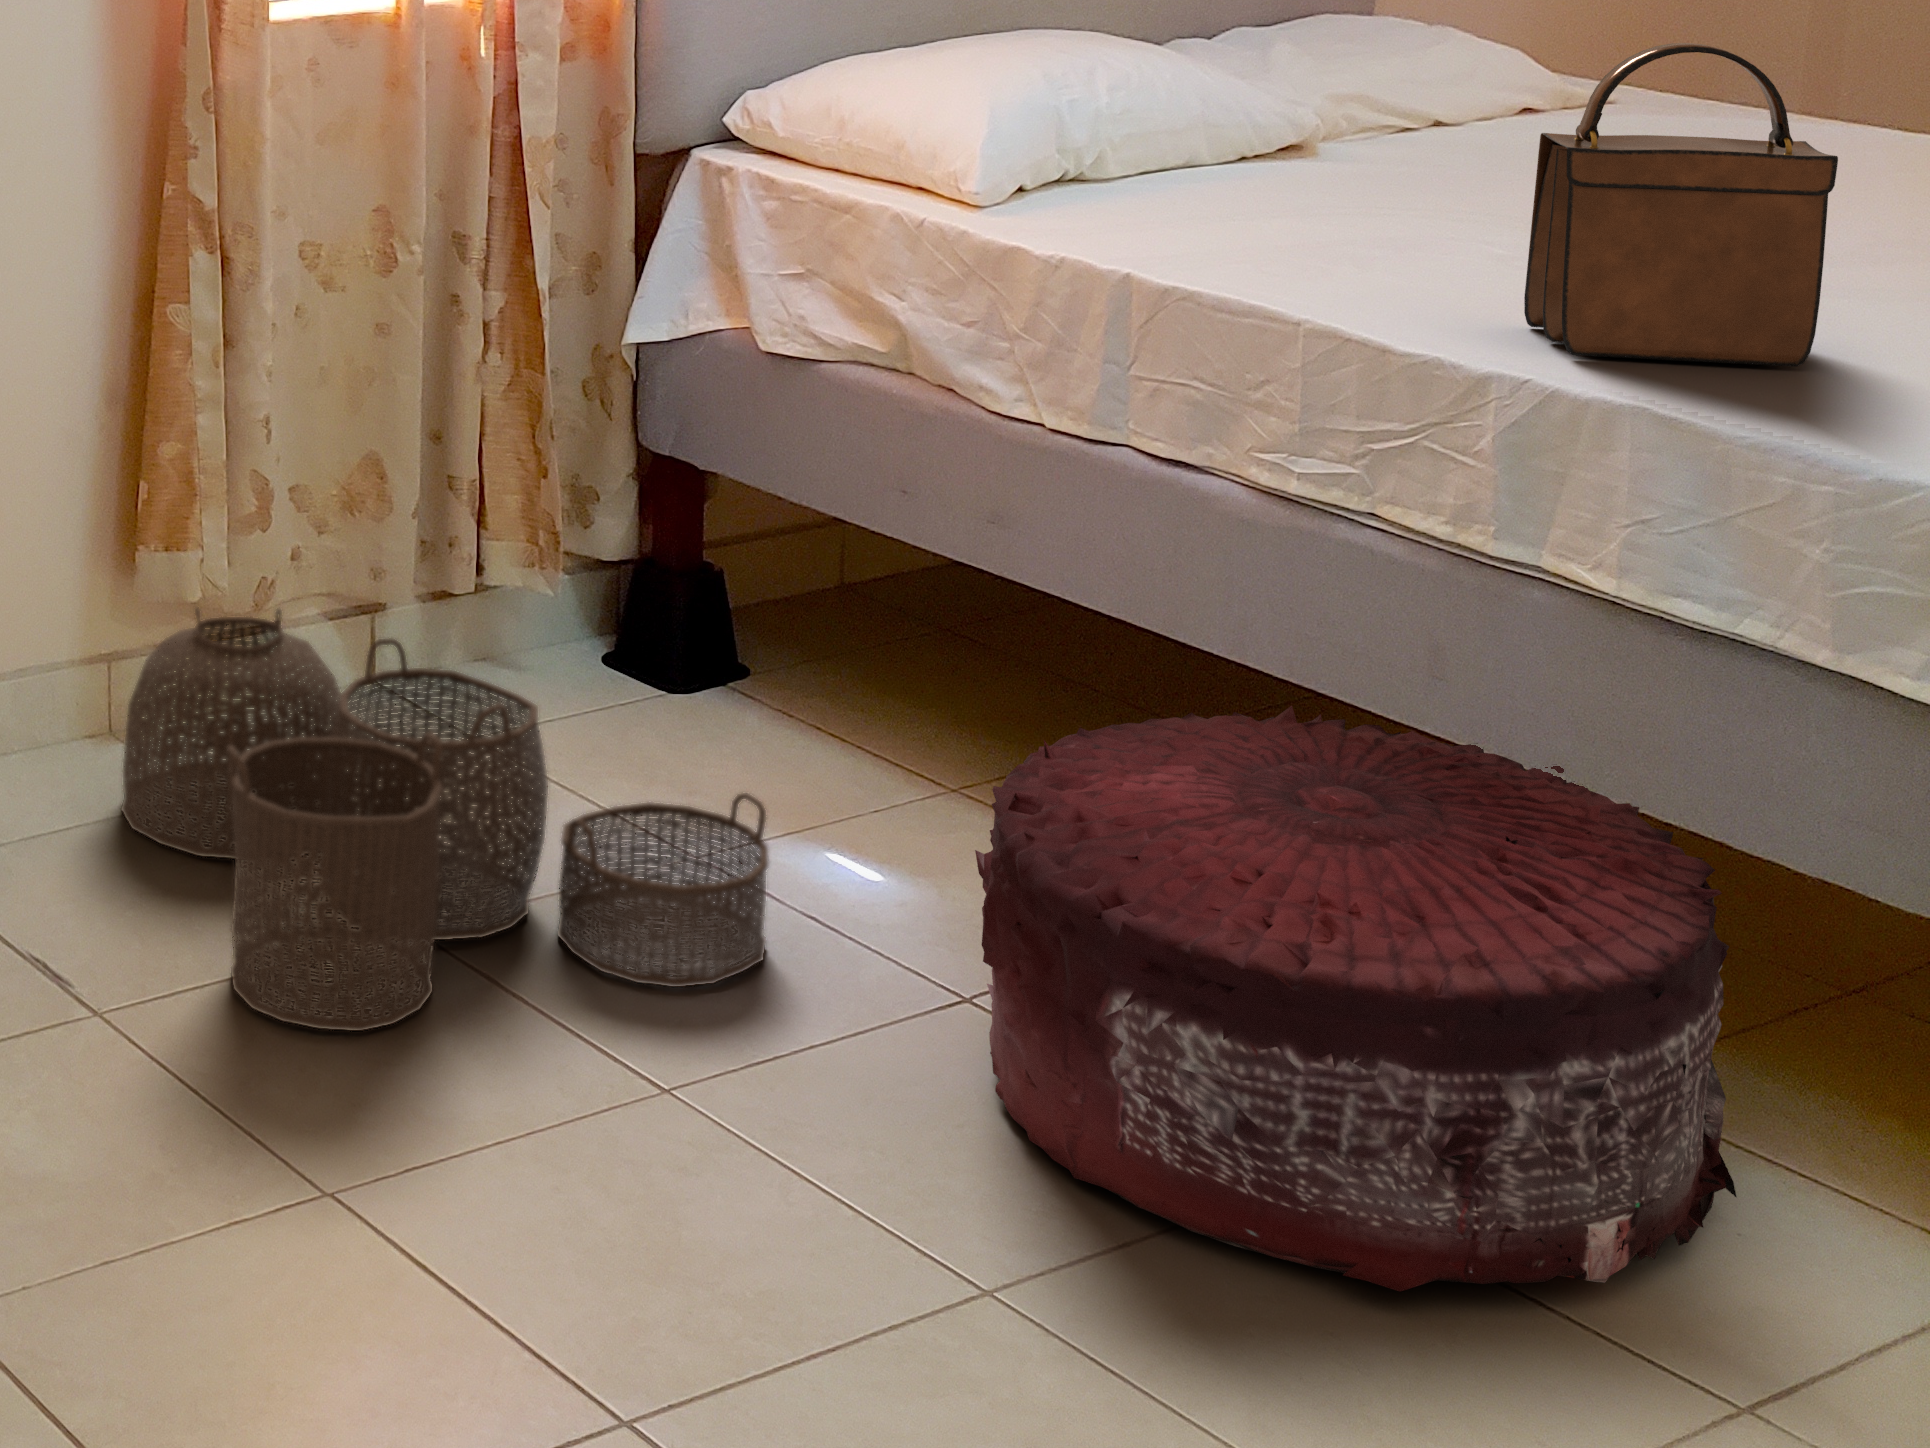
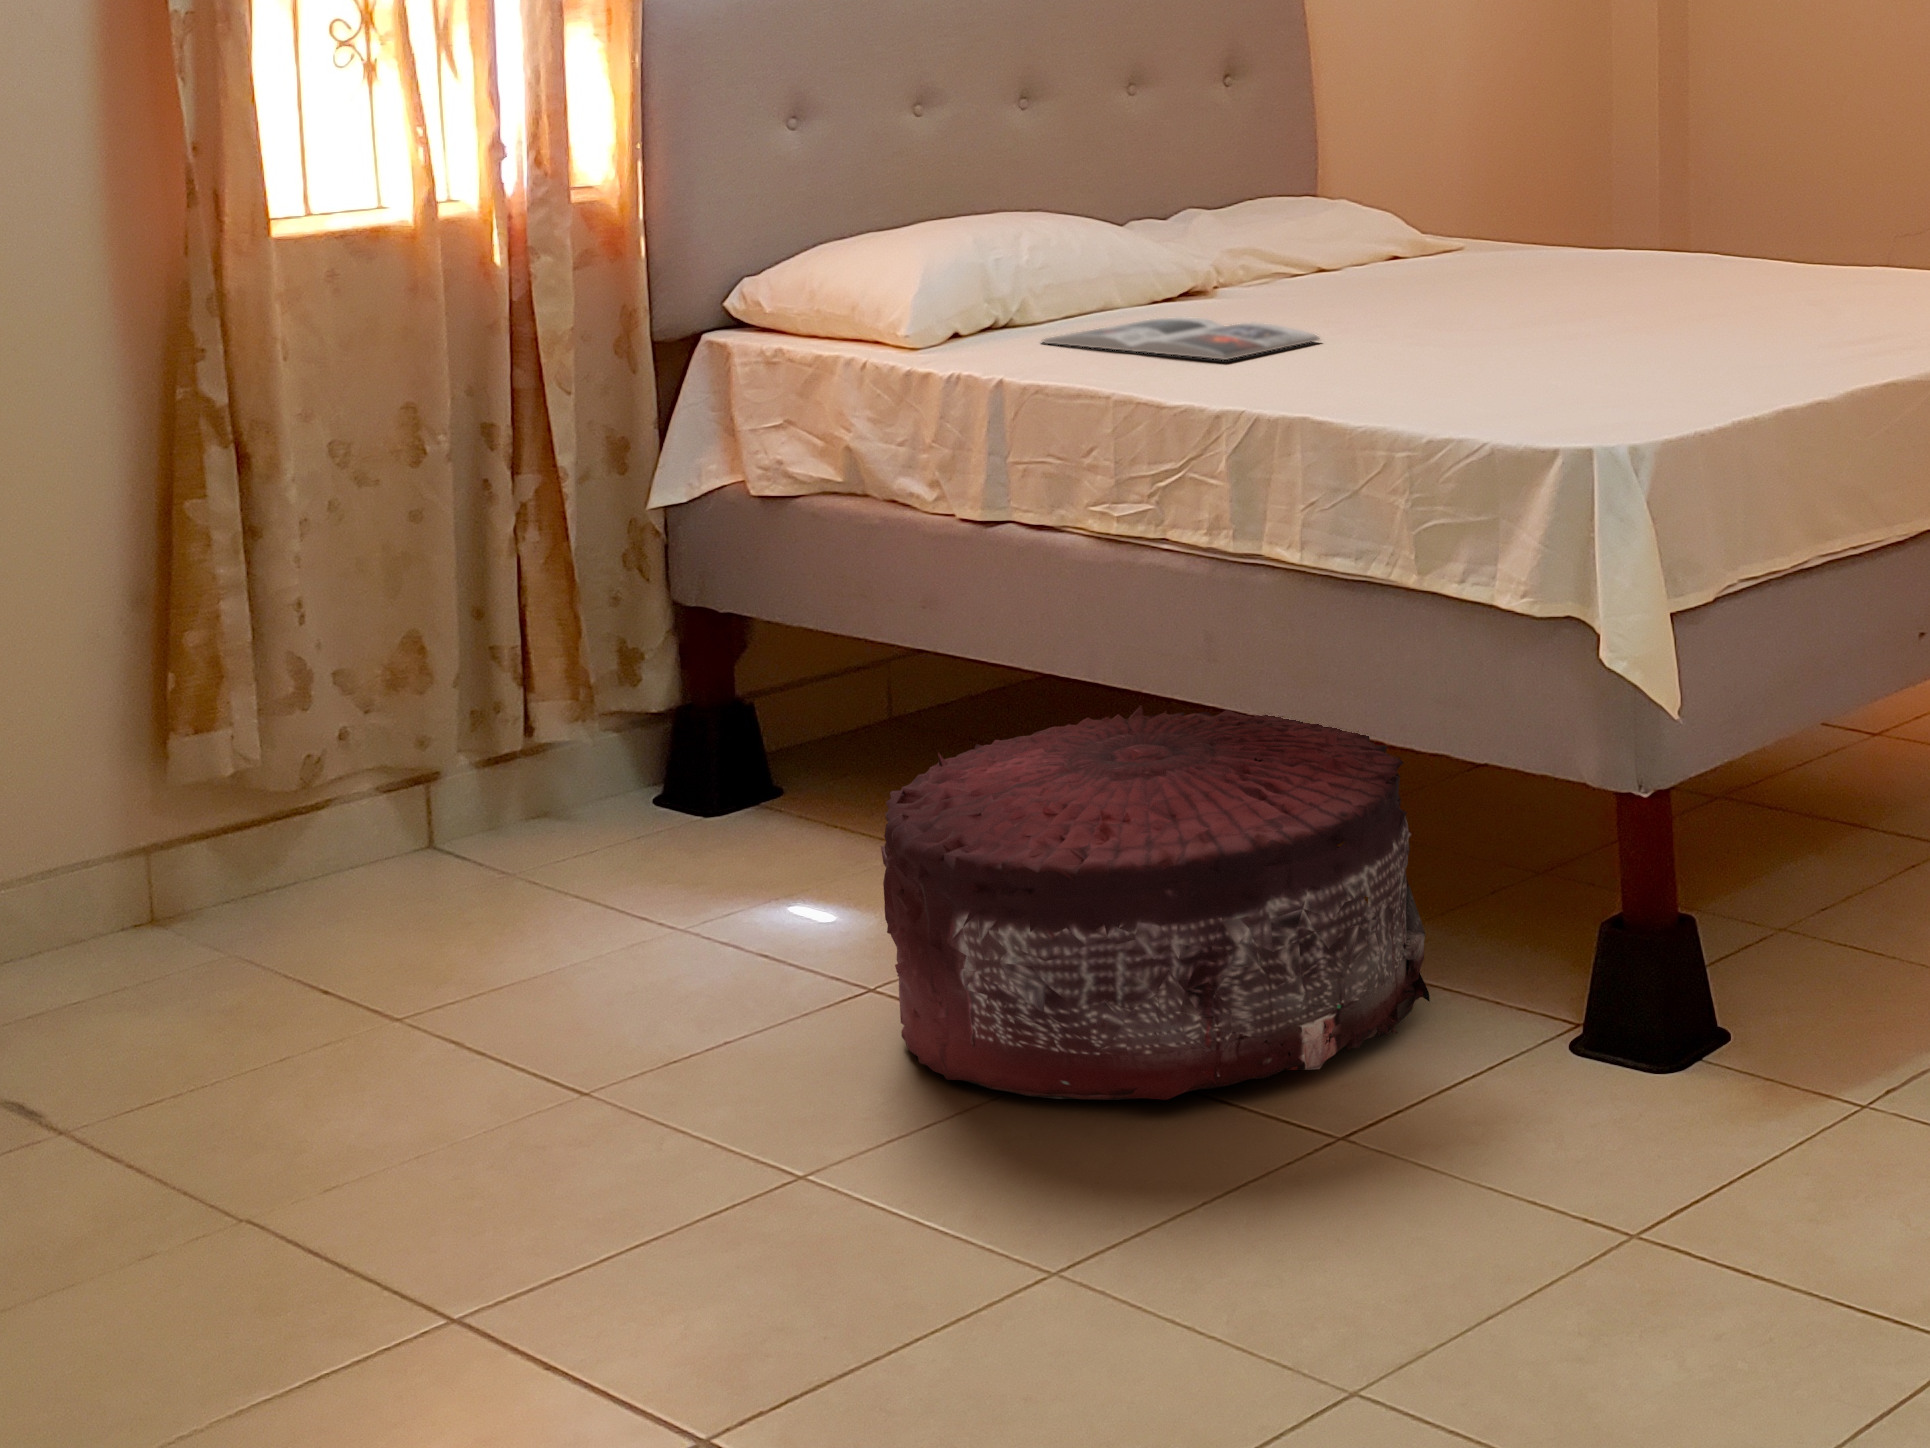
handbag: present [1524,43,1838,367] -> none [1287,161,1477,402]
magazine: none [1117,179,1504,261] -> present [1041,317,1320,360]
woven basket: present [122,608,769,1031] -> none [154,759,742,1095]

